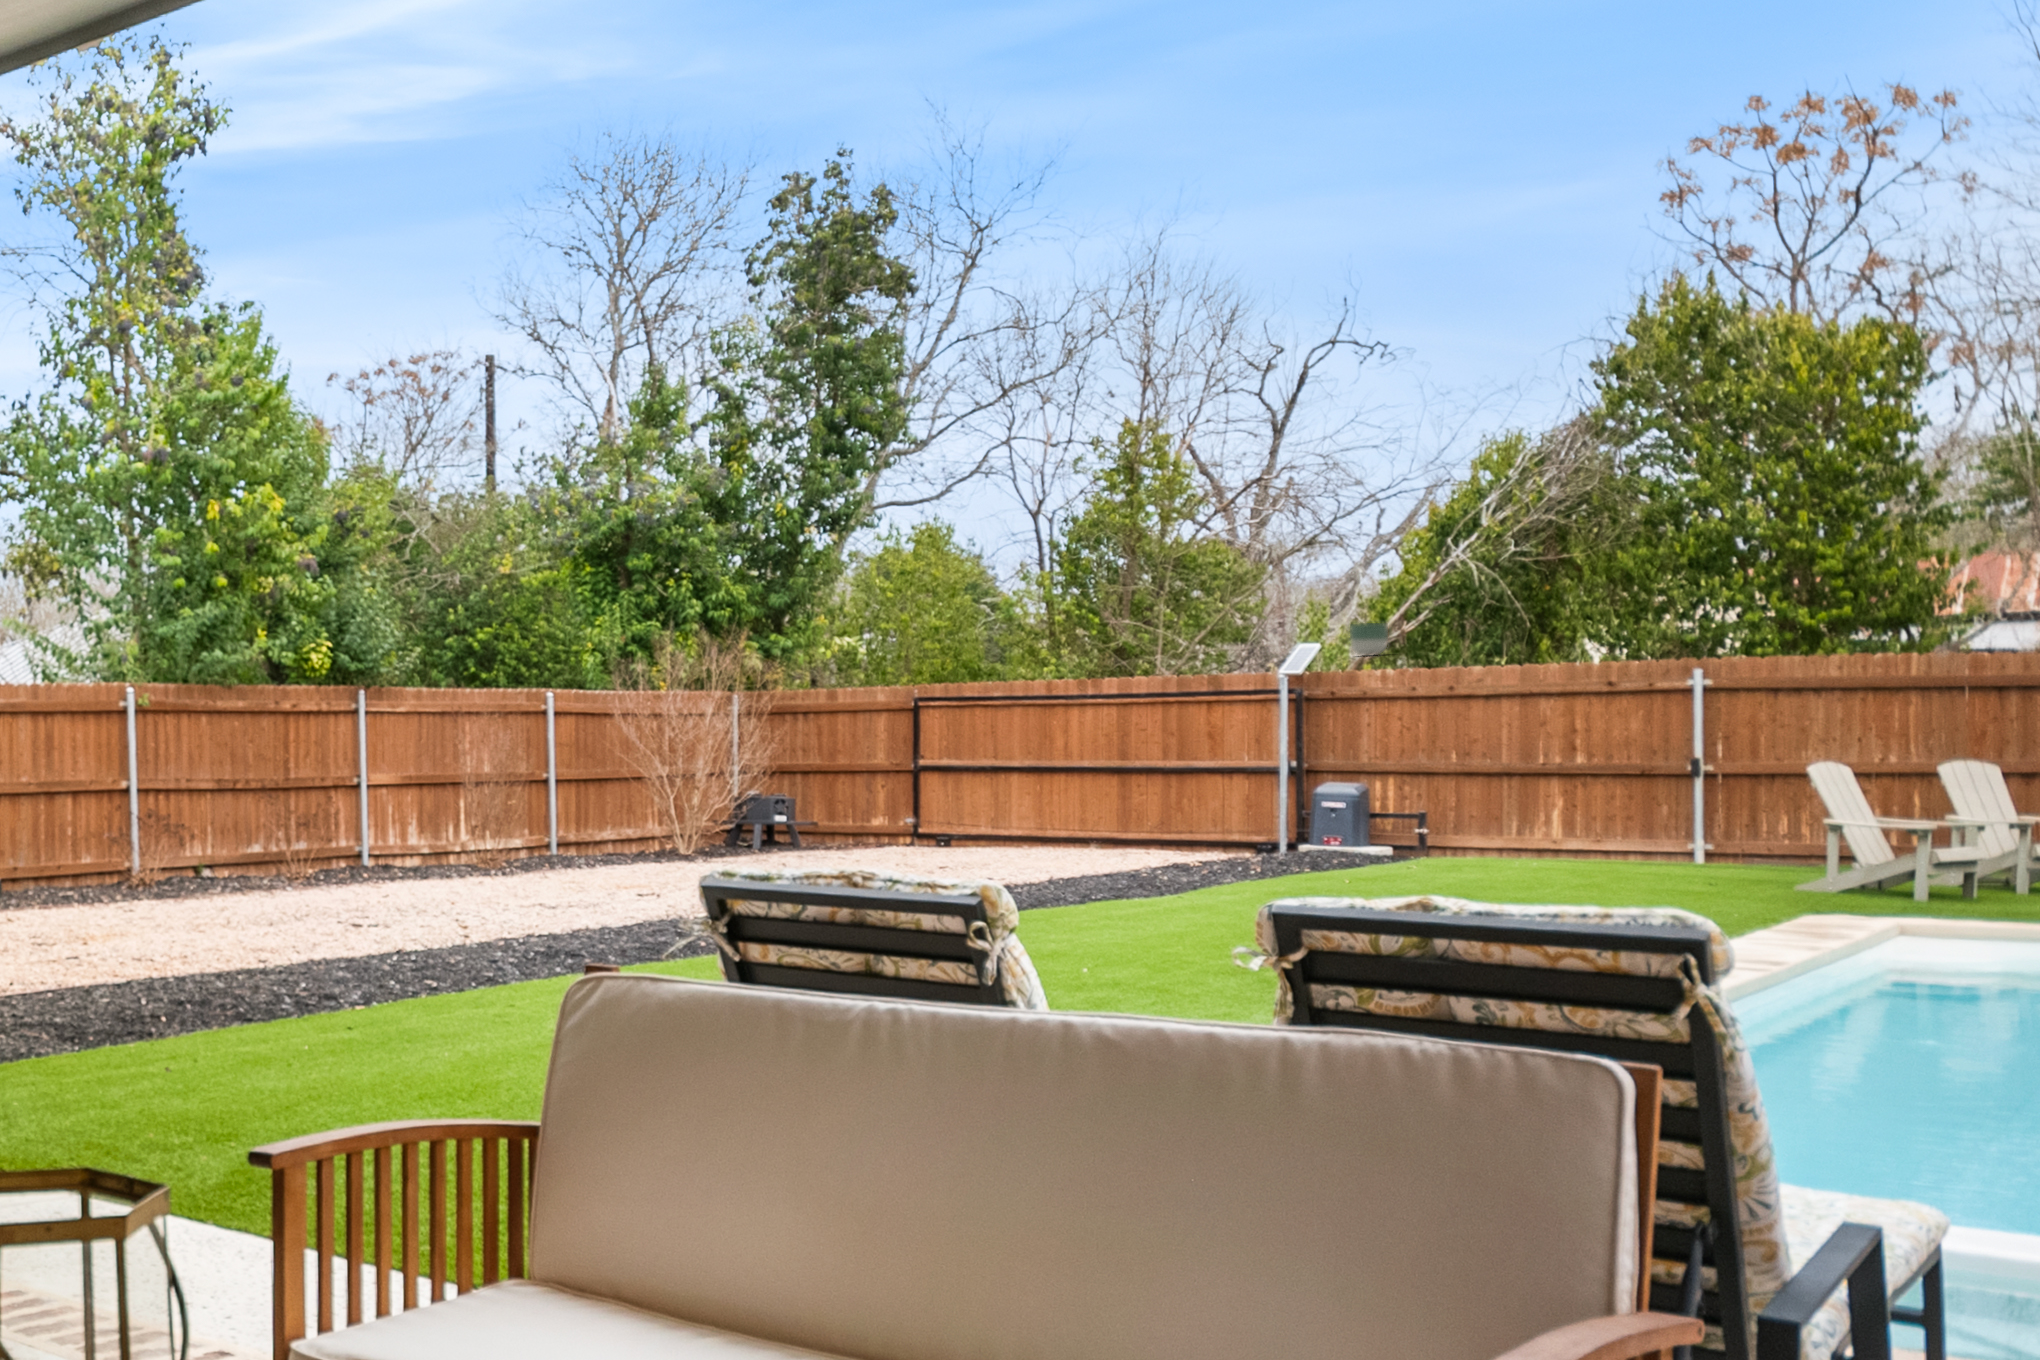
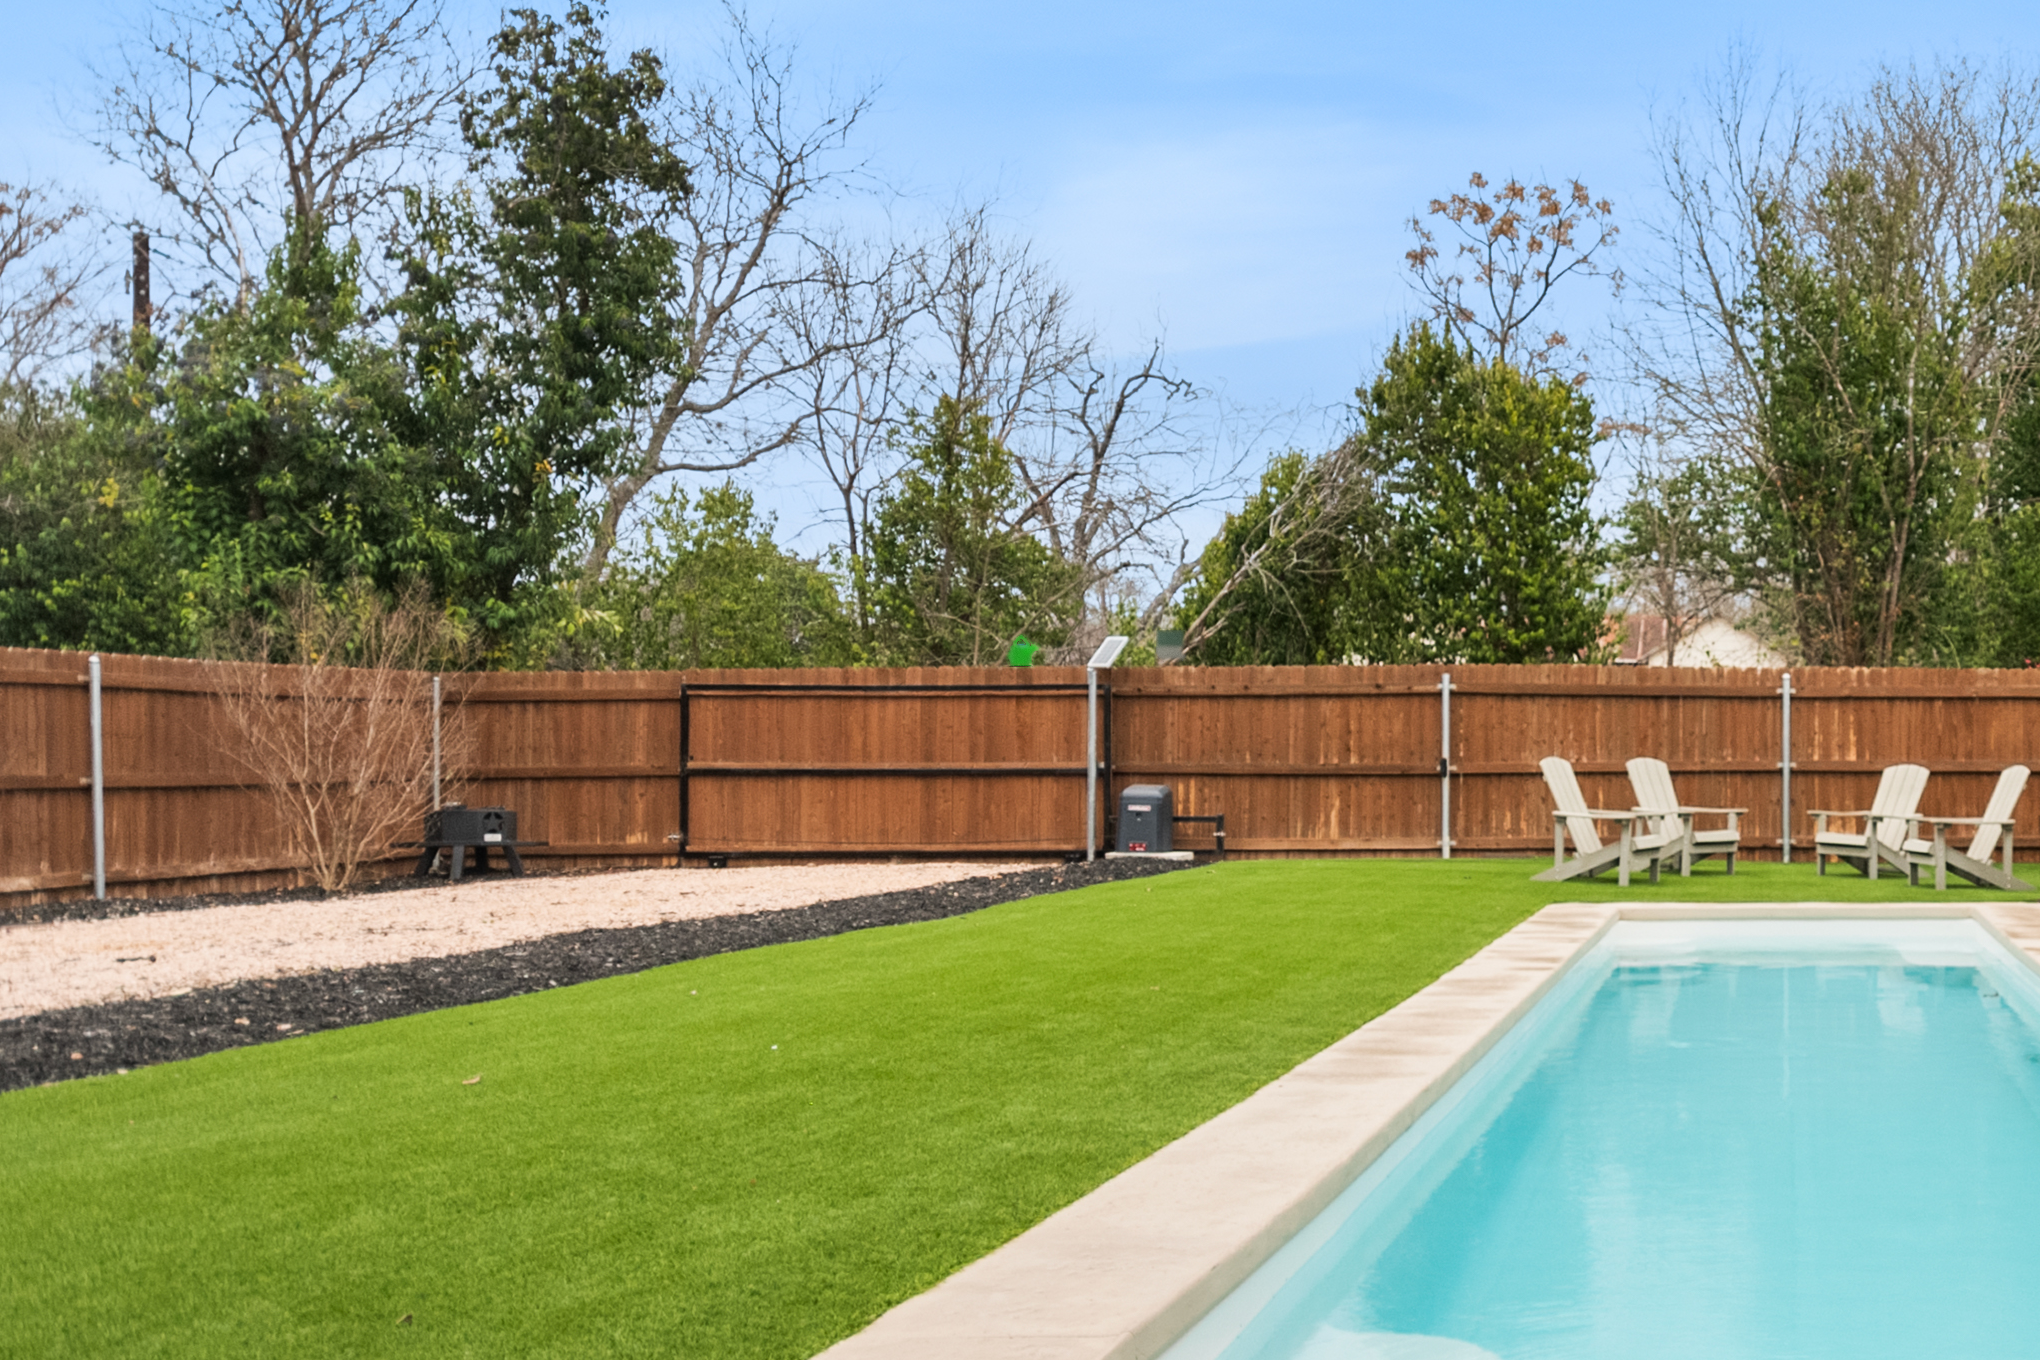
watering can: none [1192,636,1224,665] -> present [1008,636,1038,666]

